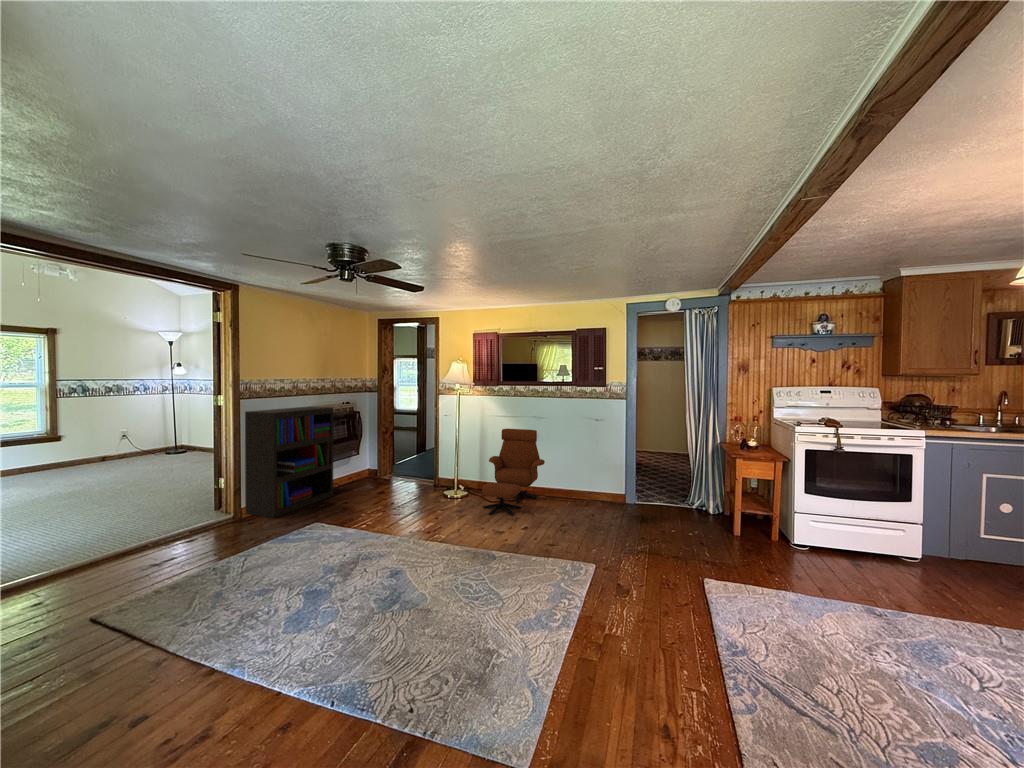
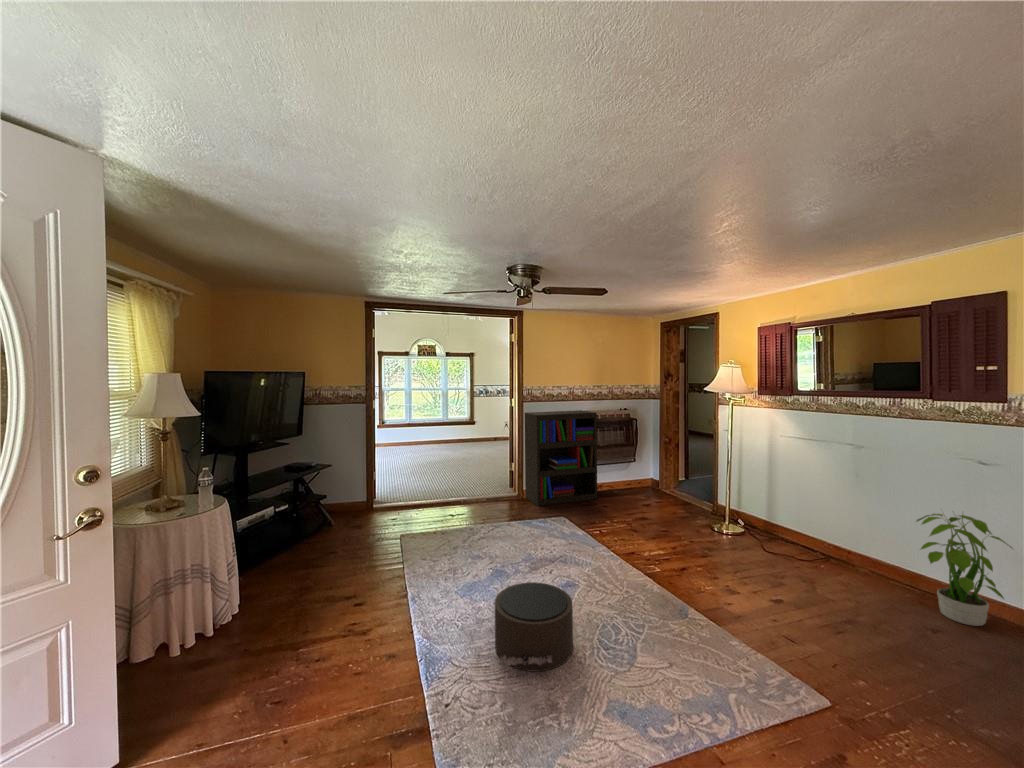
lounge chair: present [482,429,545,515] -> none [733,456,862,581]
potted plant: none [573,447,609,506] -> present [916,514,1012,626]
pouf: none [370,565,465,650] -> present [495,582,573,671]

